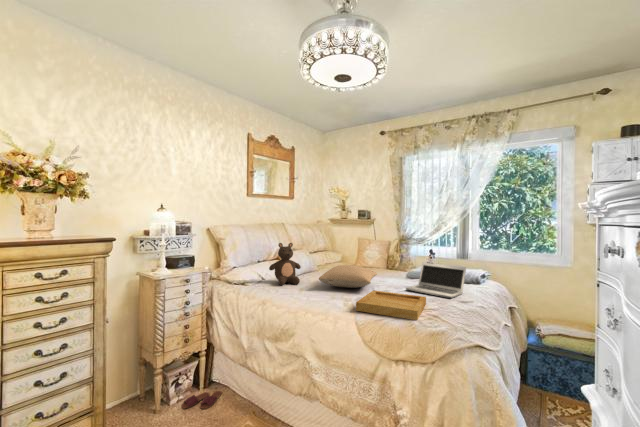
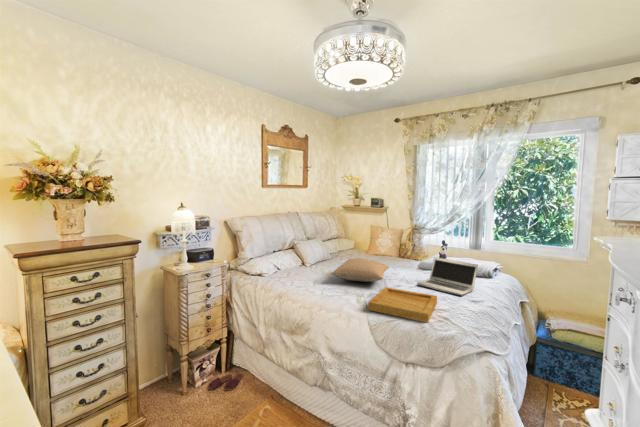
teddy bear: present [269,243,301,285] -> none [285,236,315,277]

